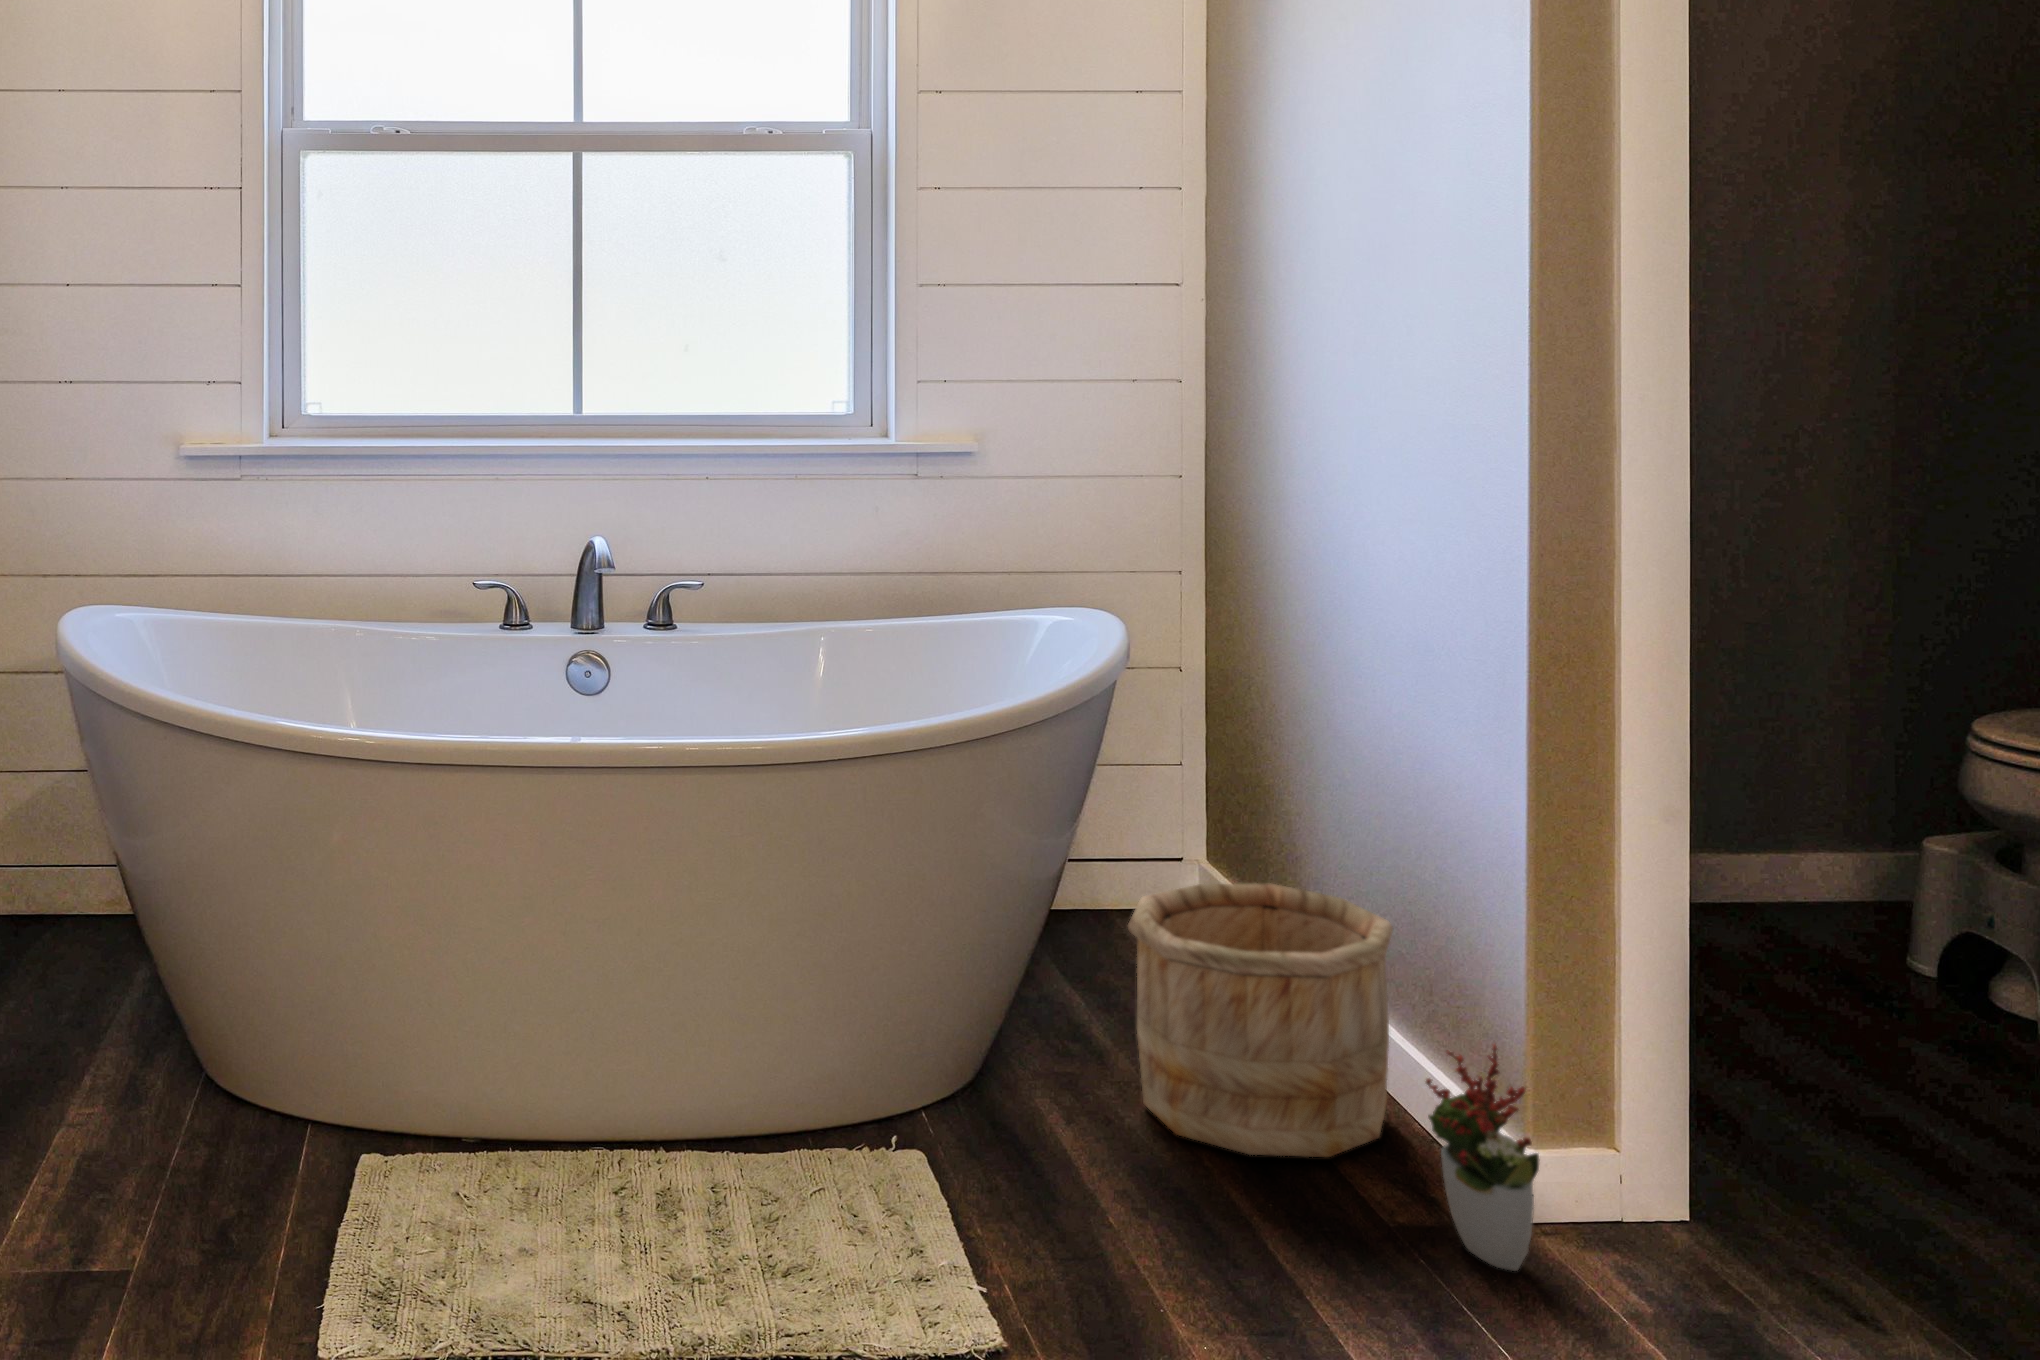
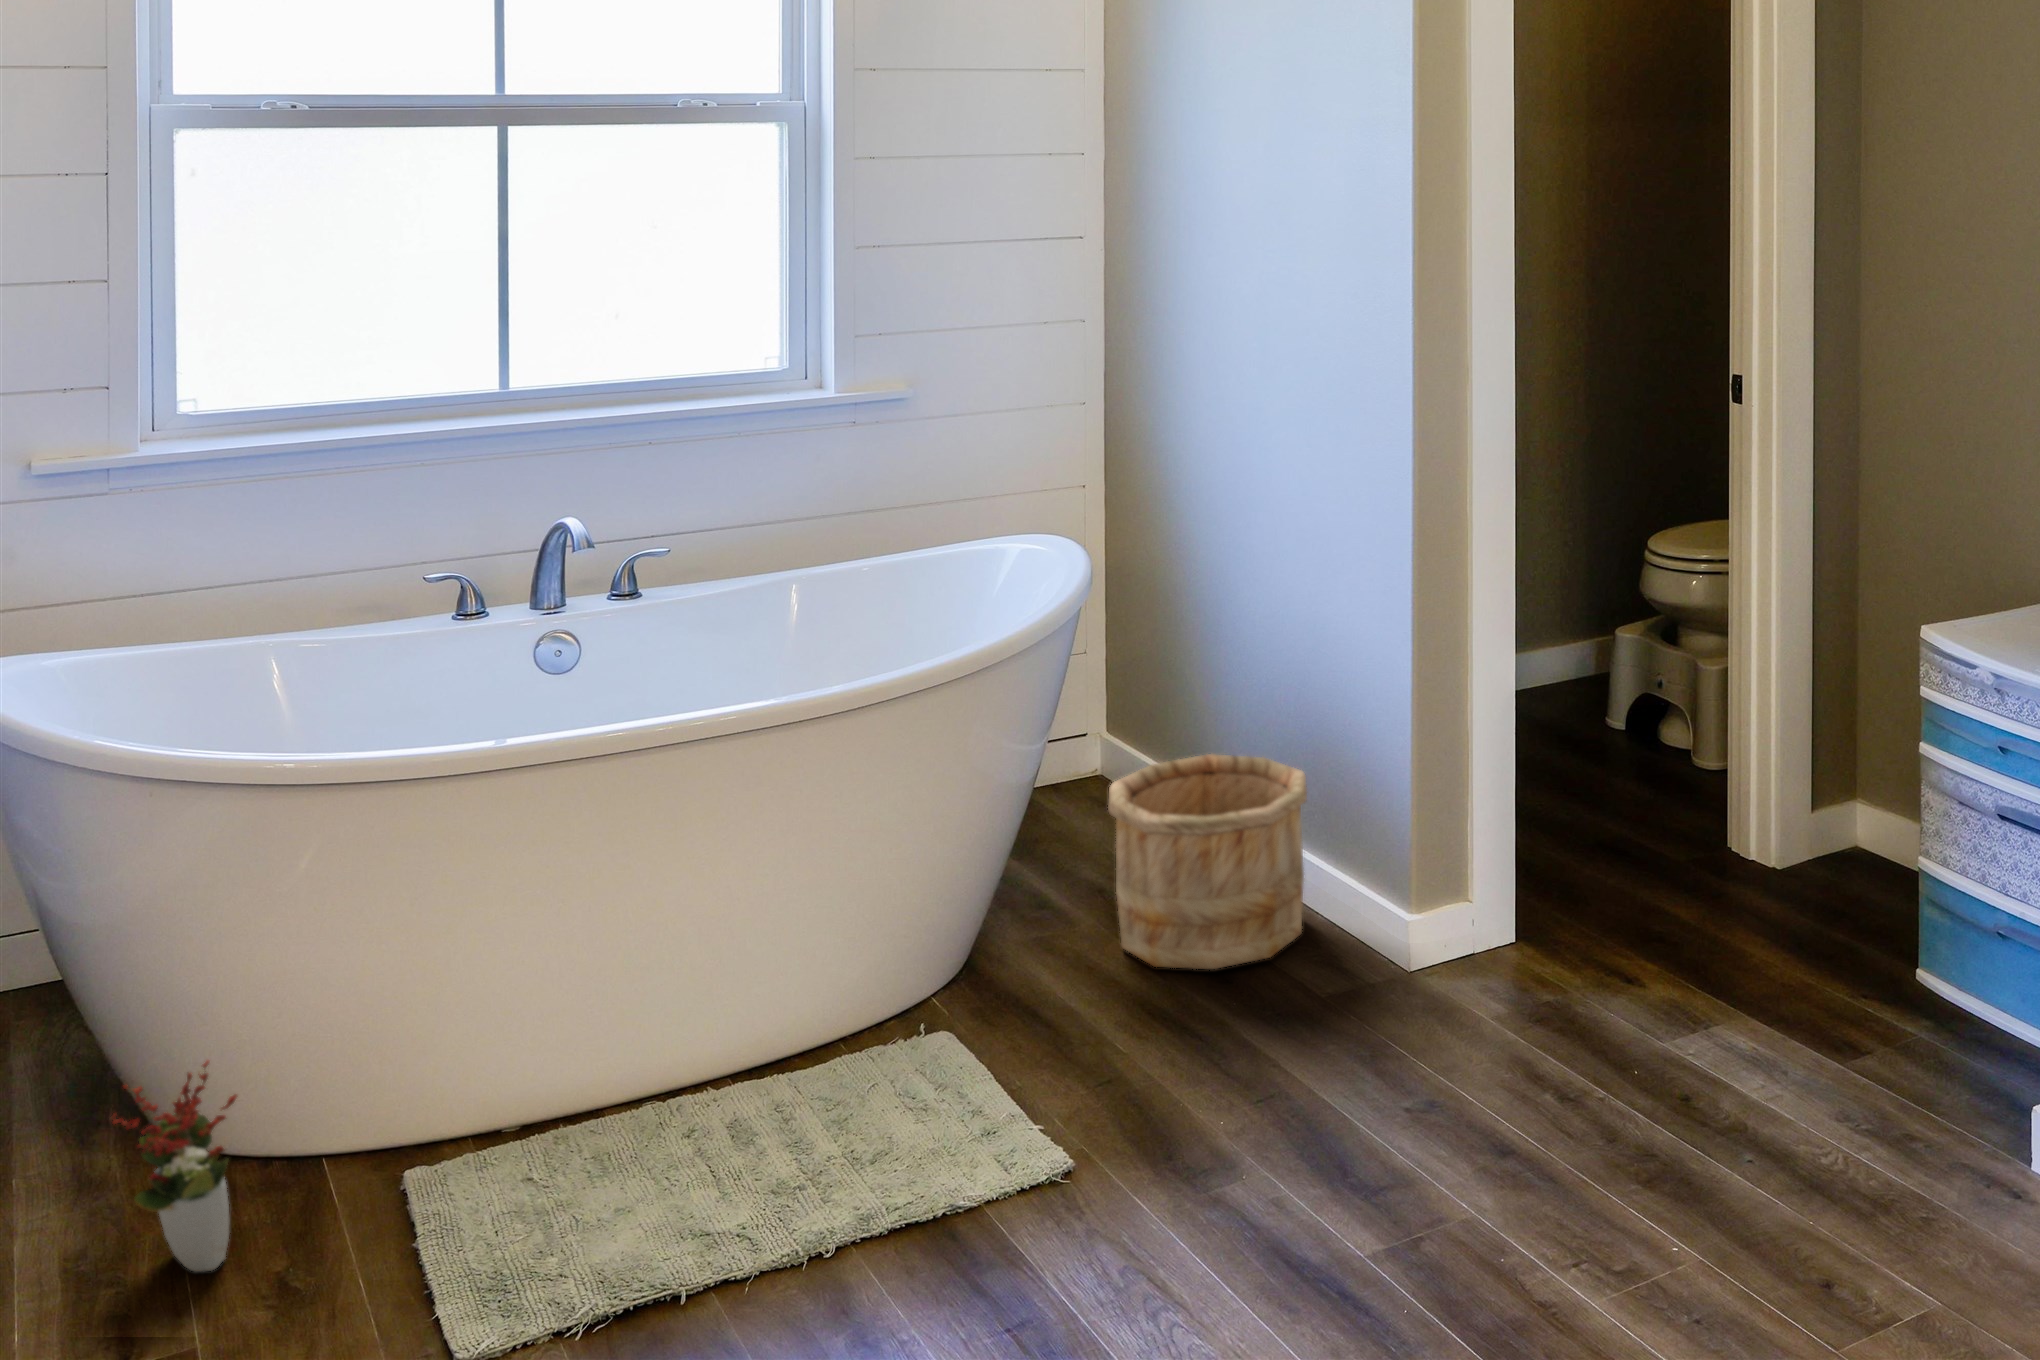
decorative plant: present [1426,1045,1539,1271] -> present [111,1061,237,1272]

